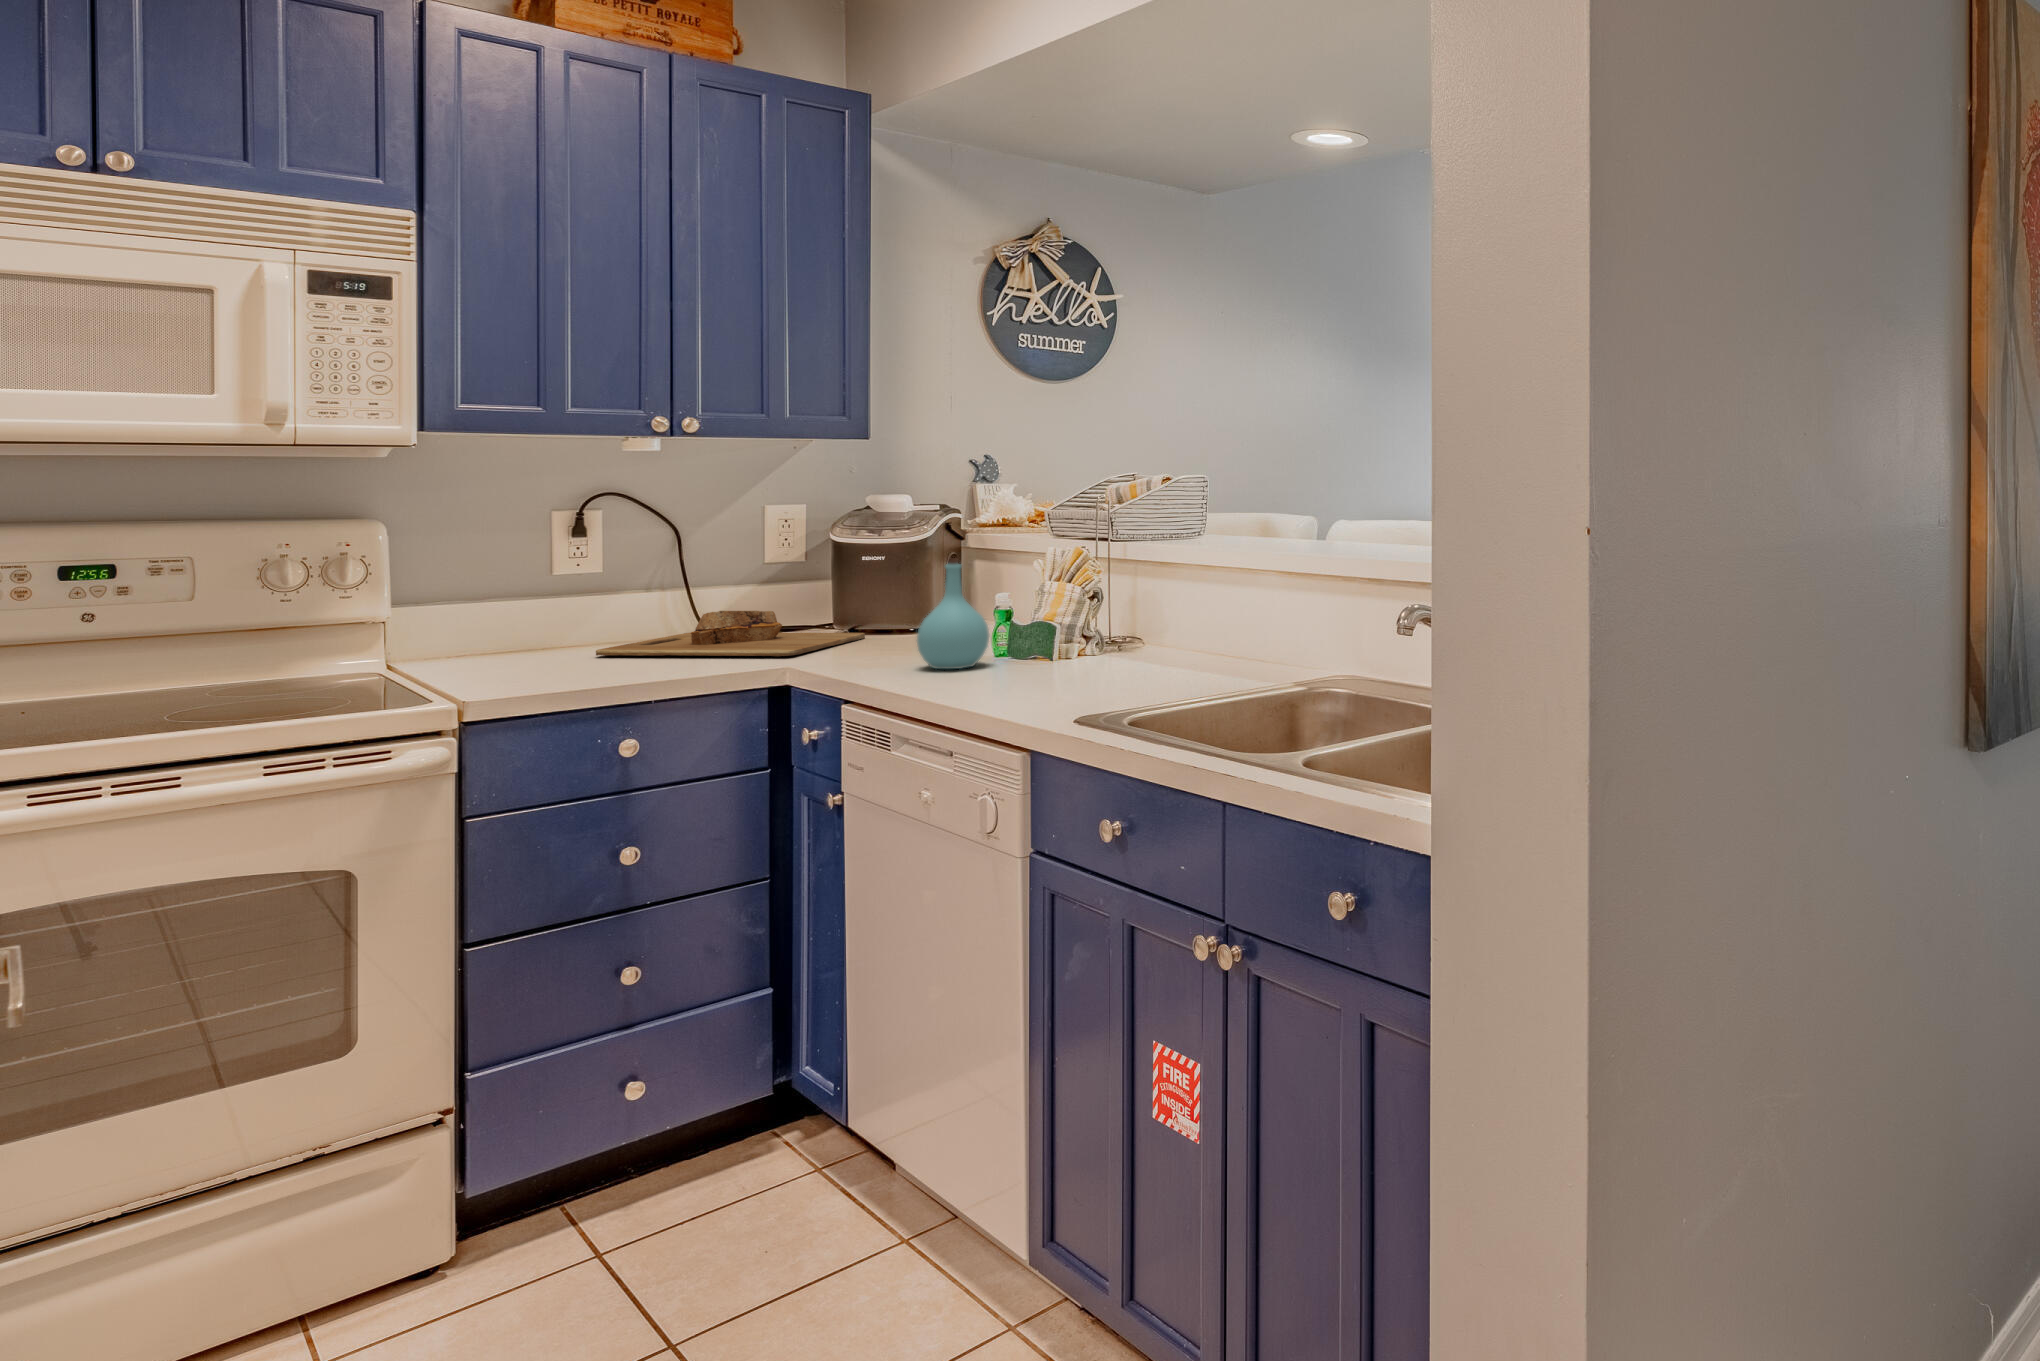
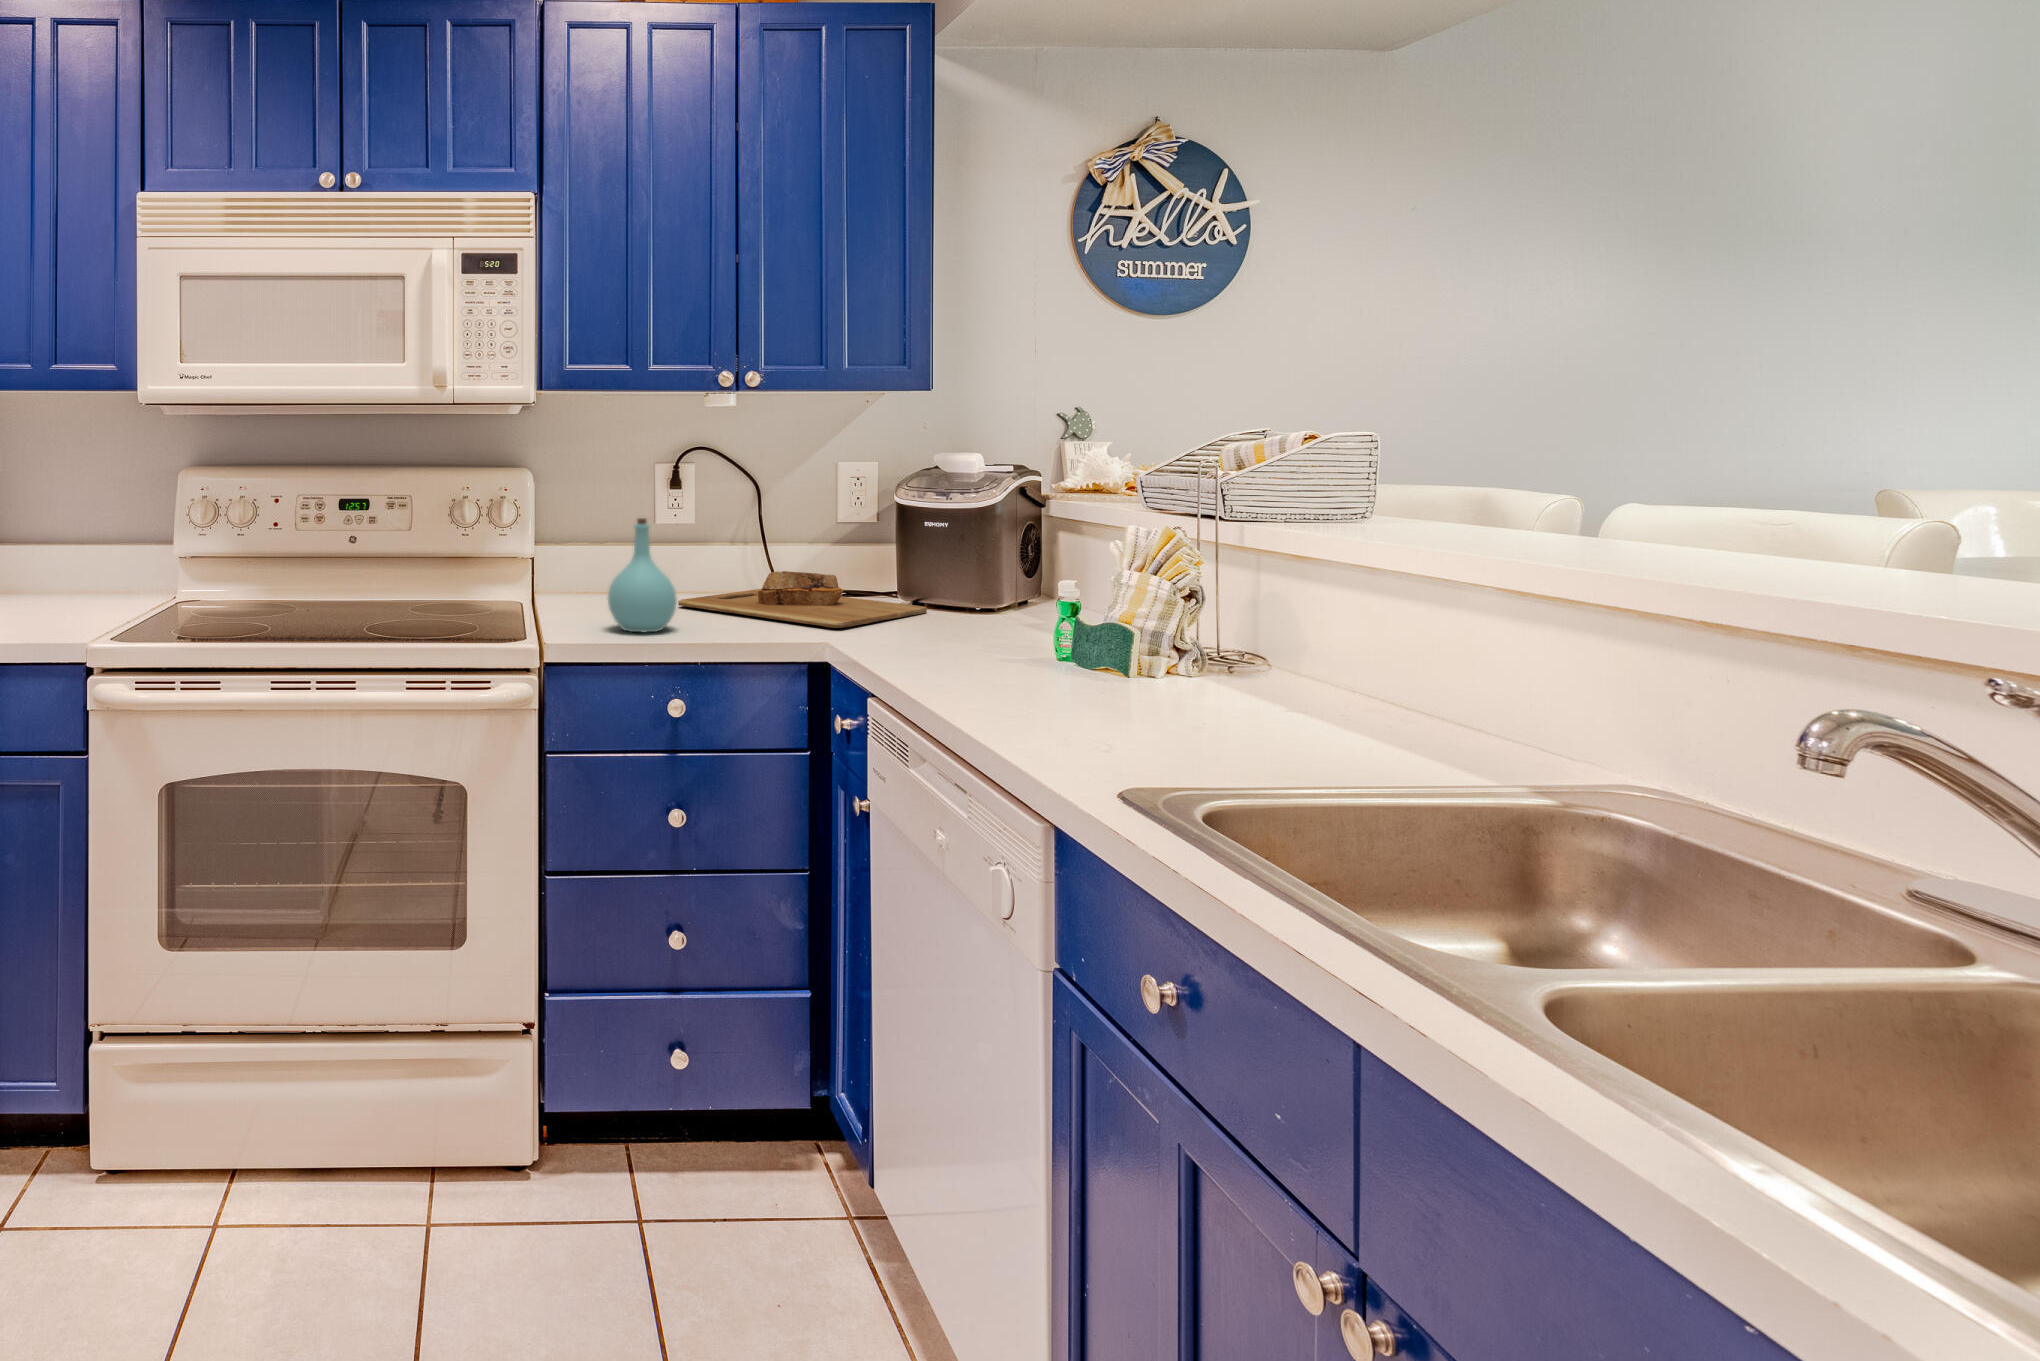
bottle: present [917,558,989,669] -> present [608,518,677,632]

